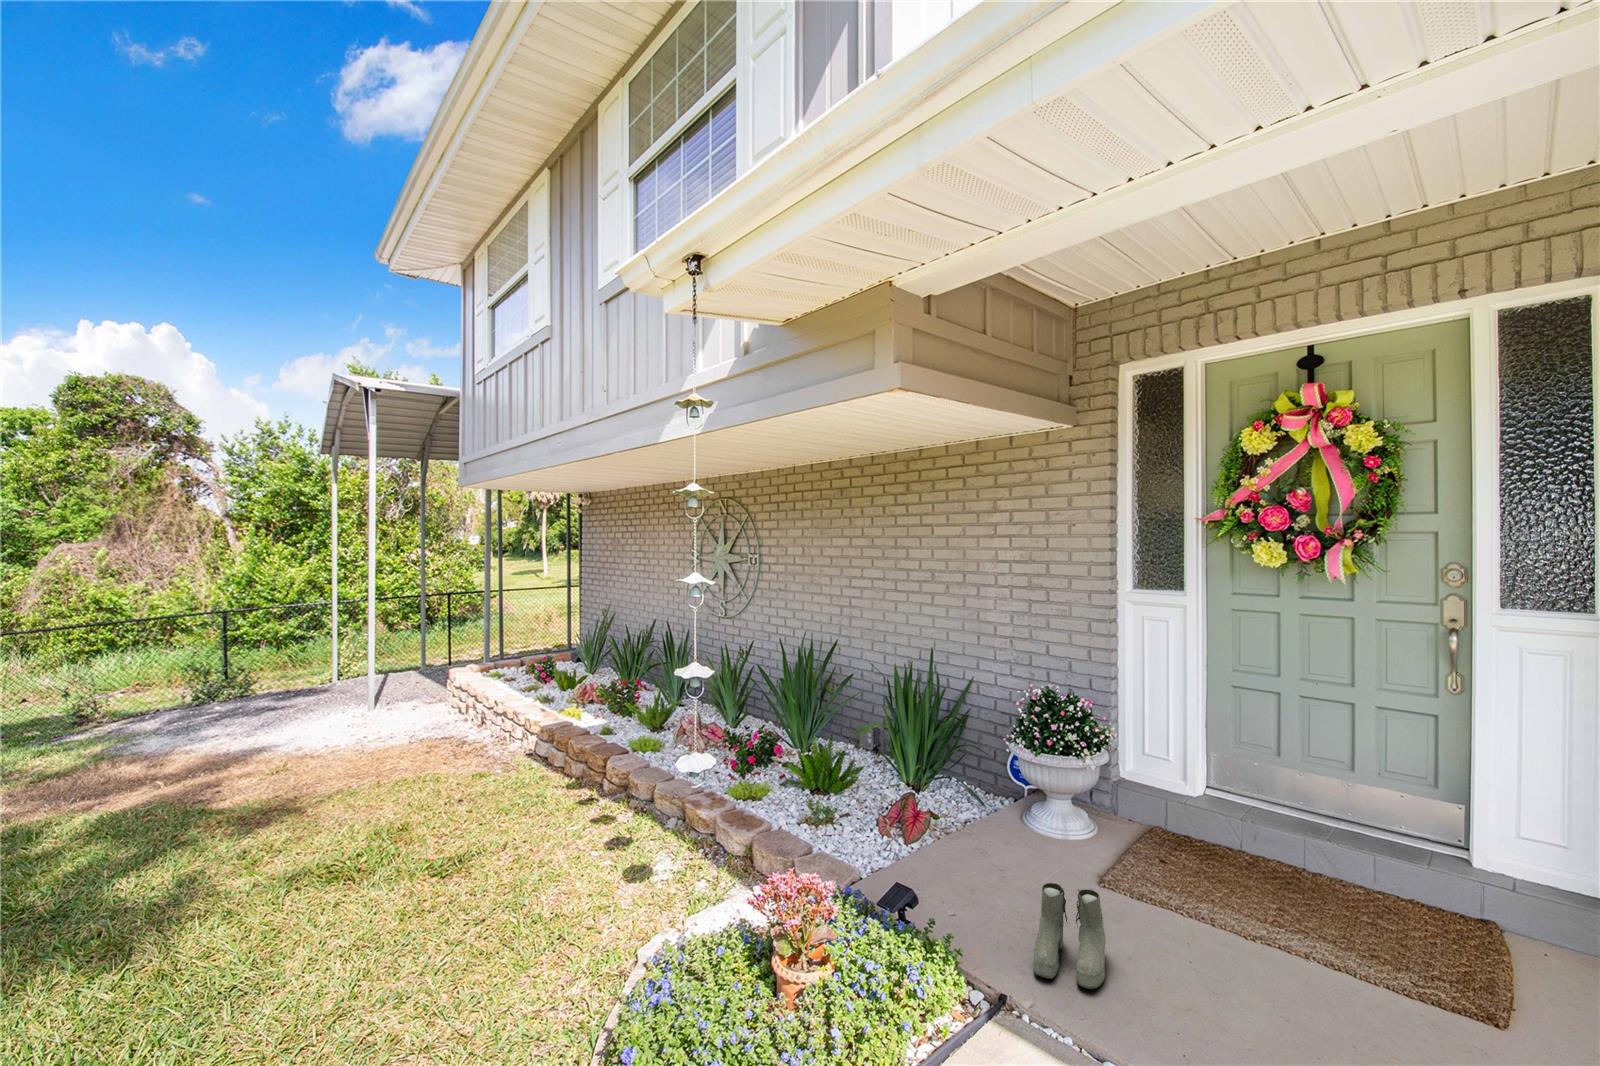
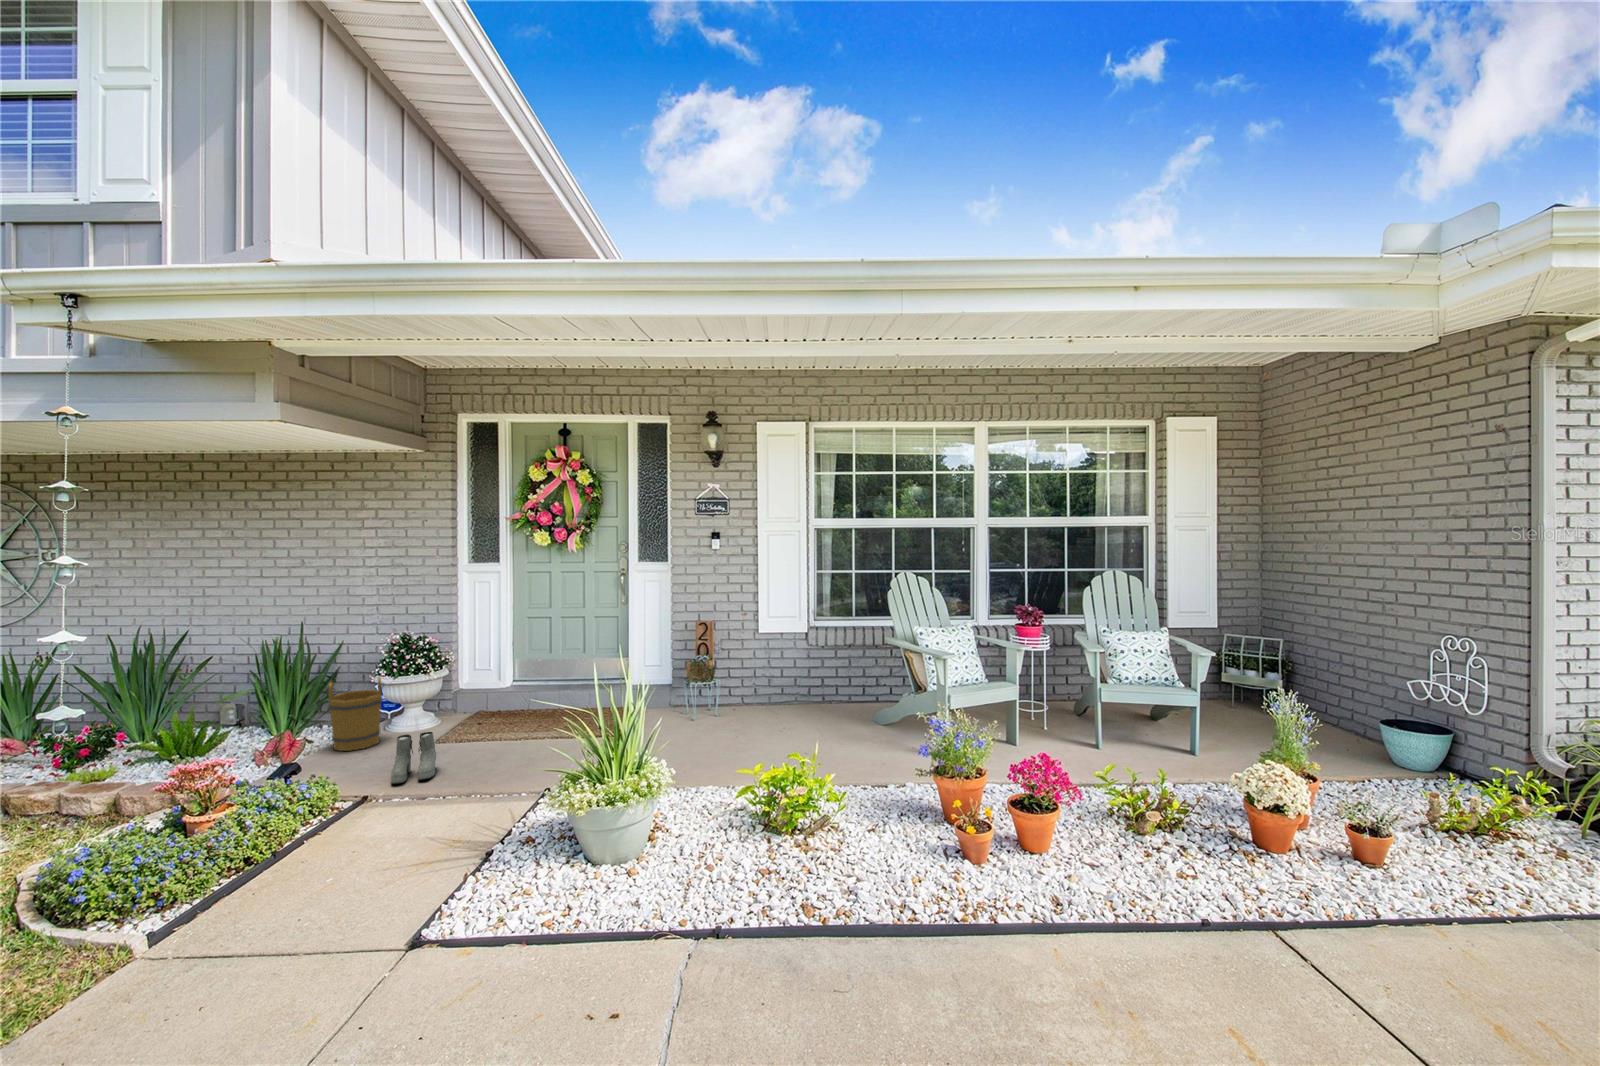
bucket: none [951,746,1022,854] -> present [326,677,384,751]

